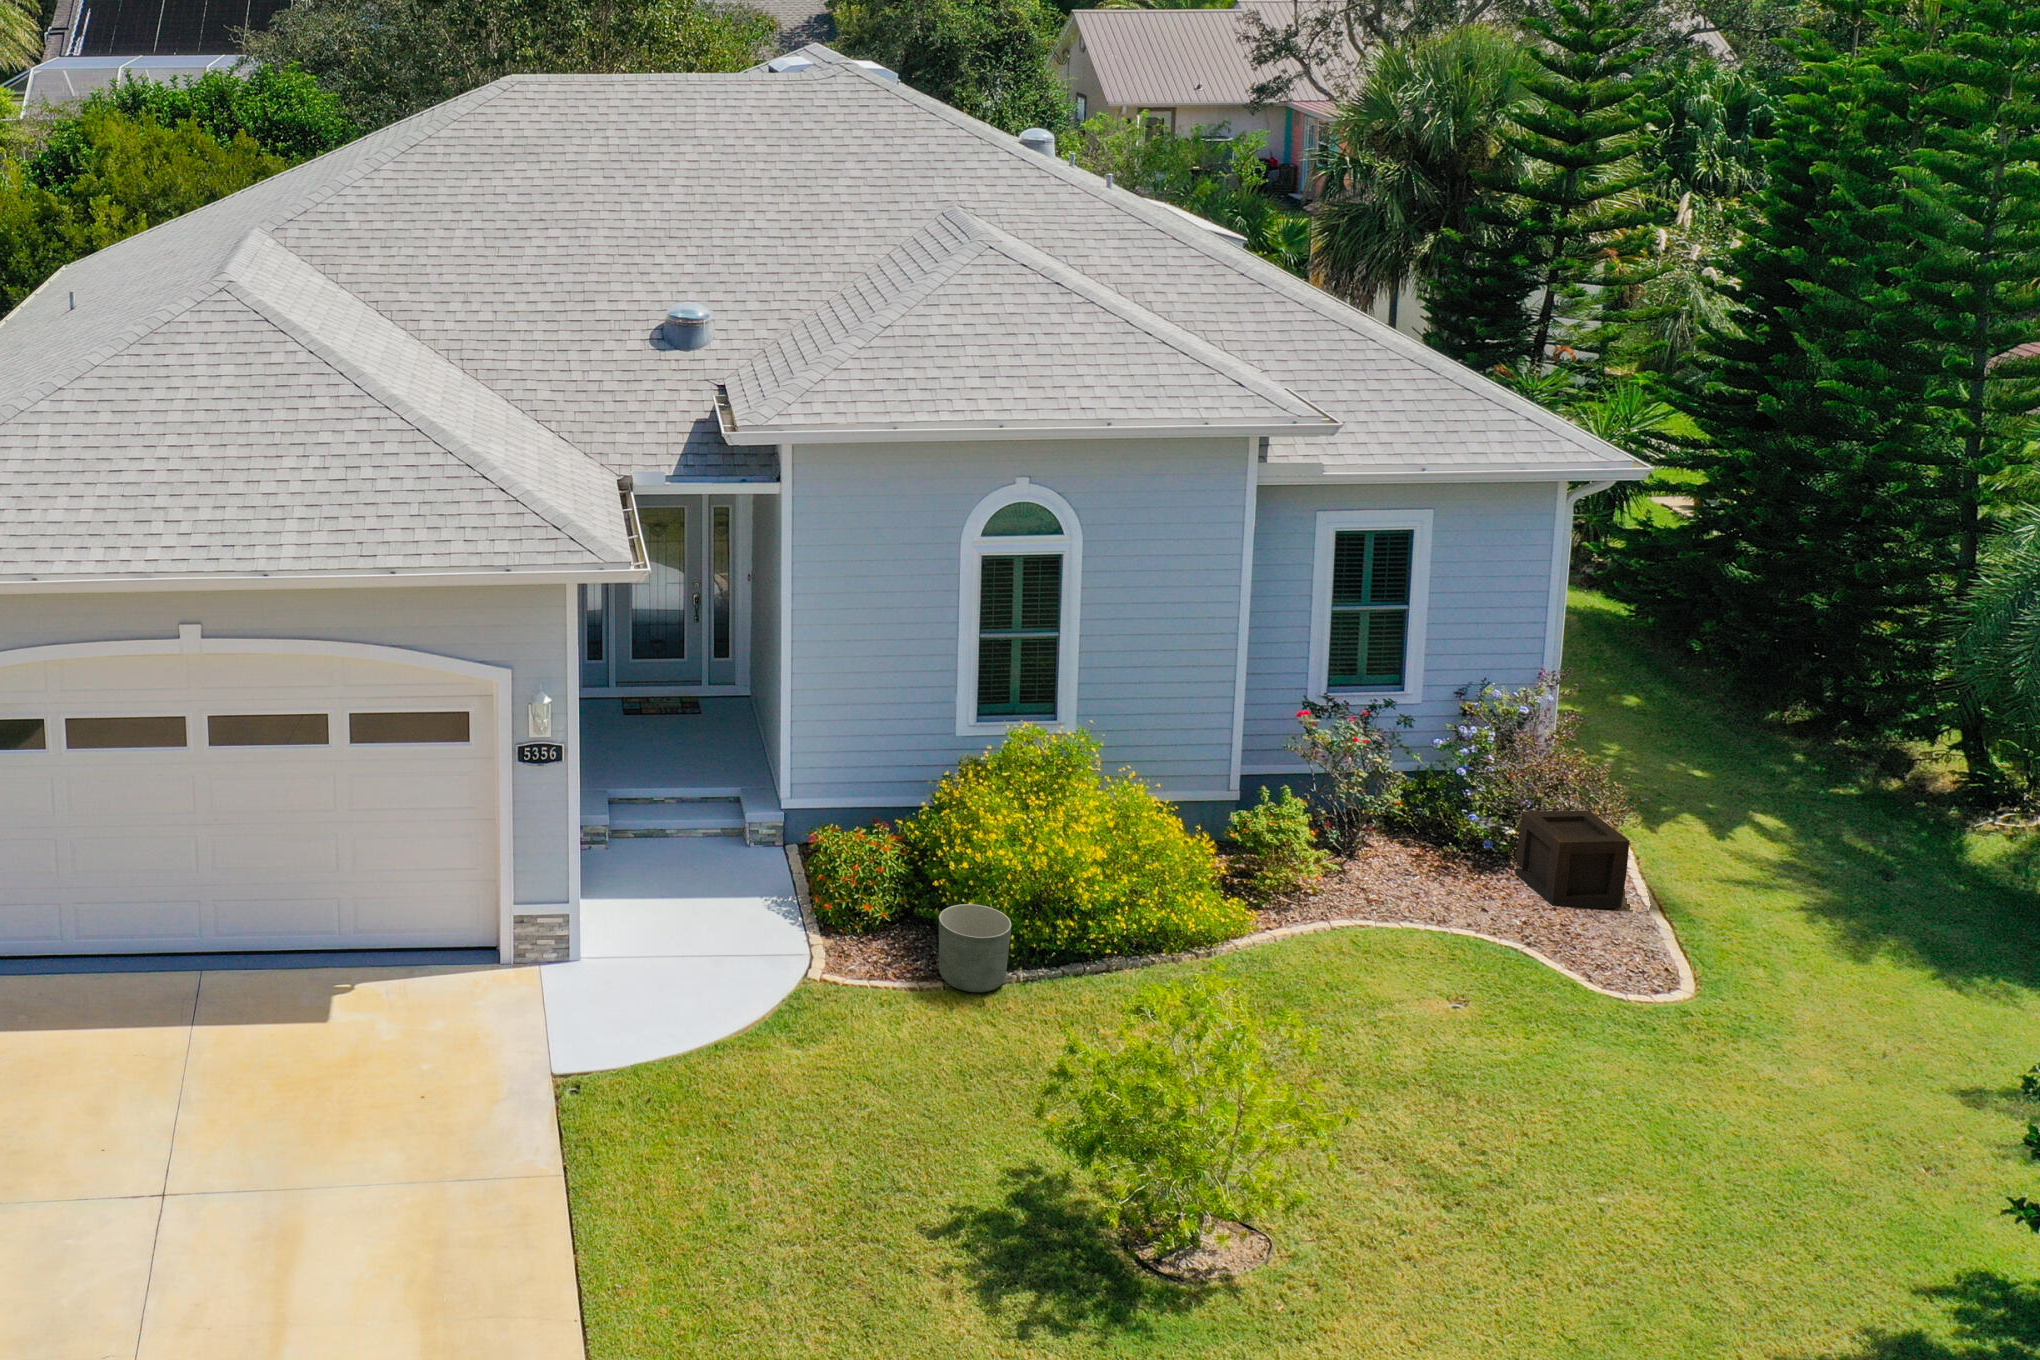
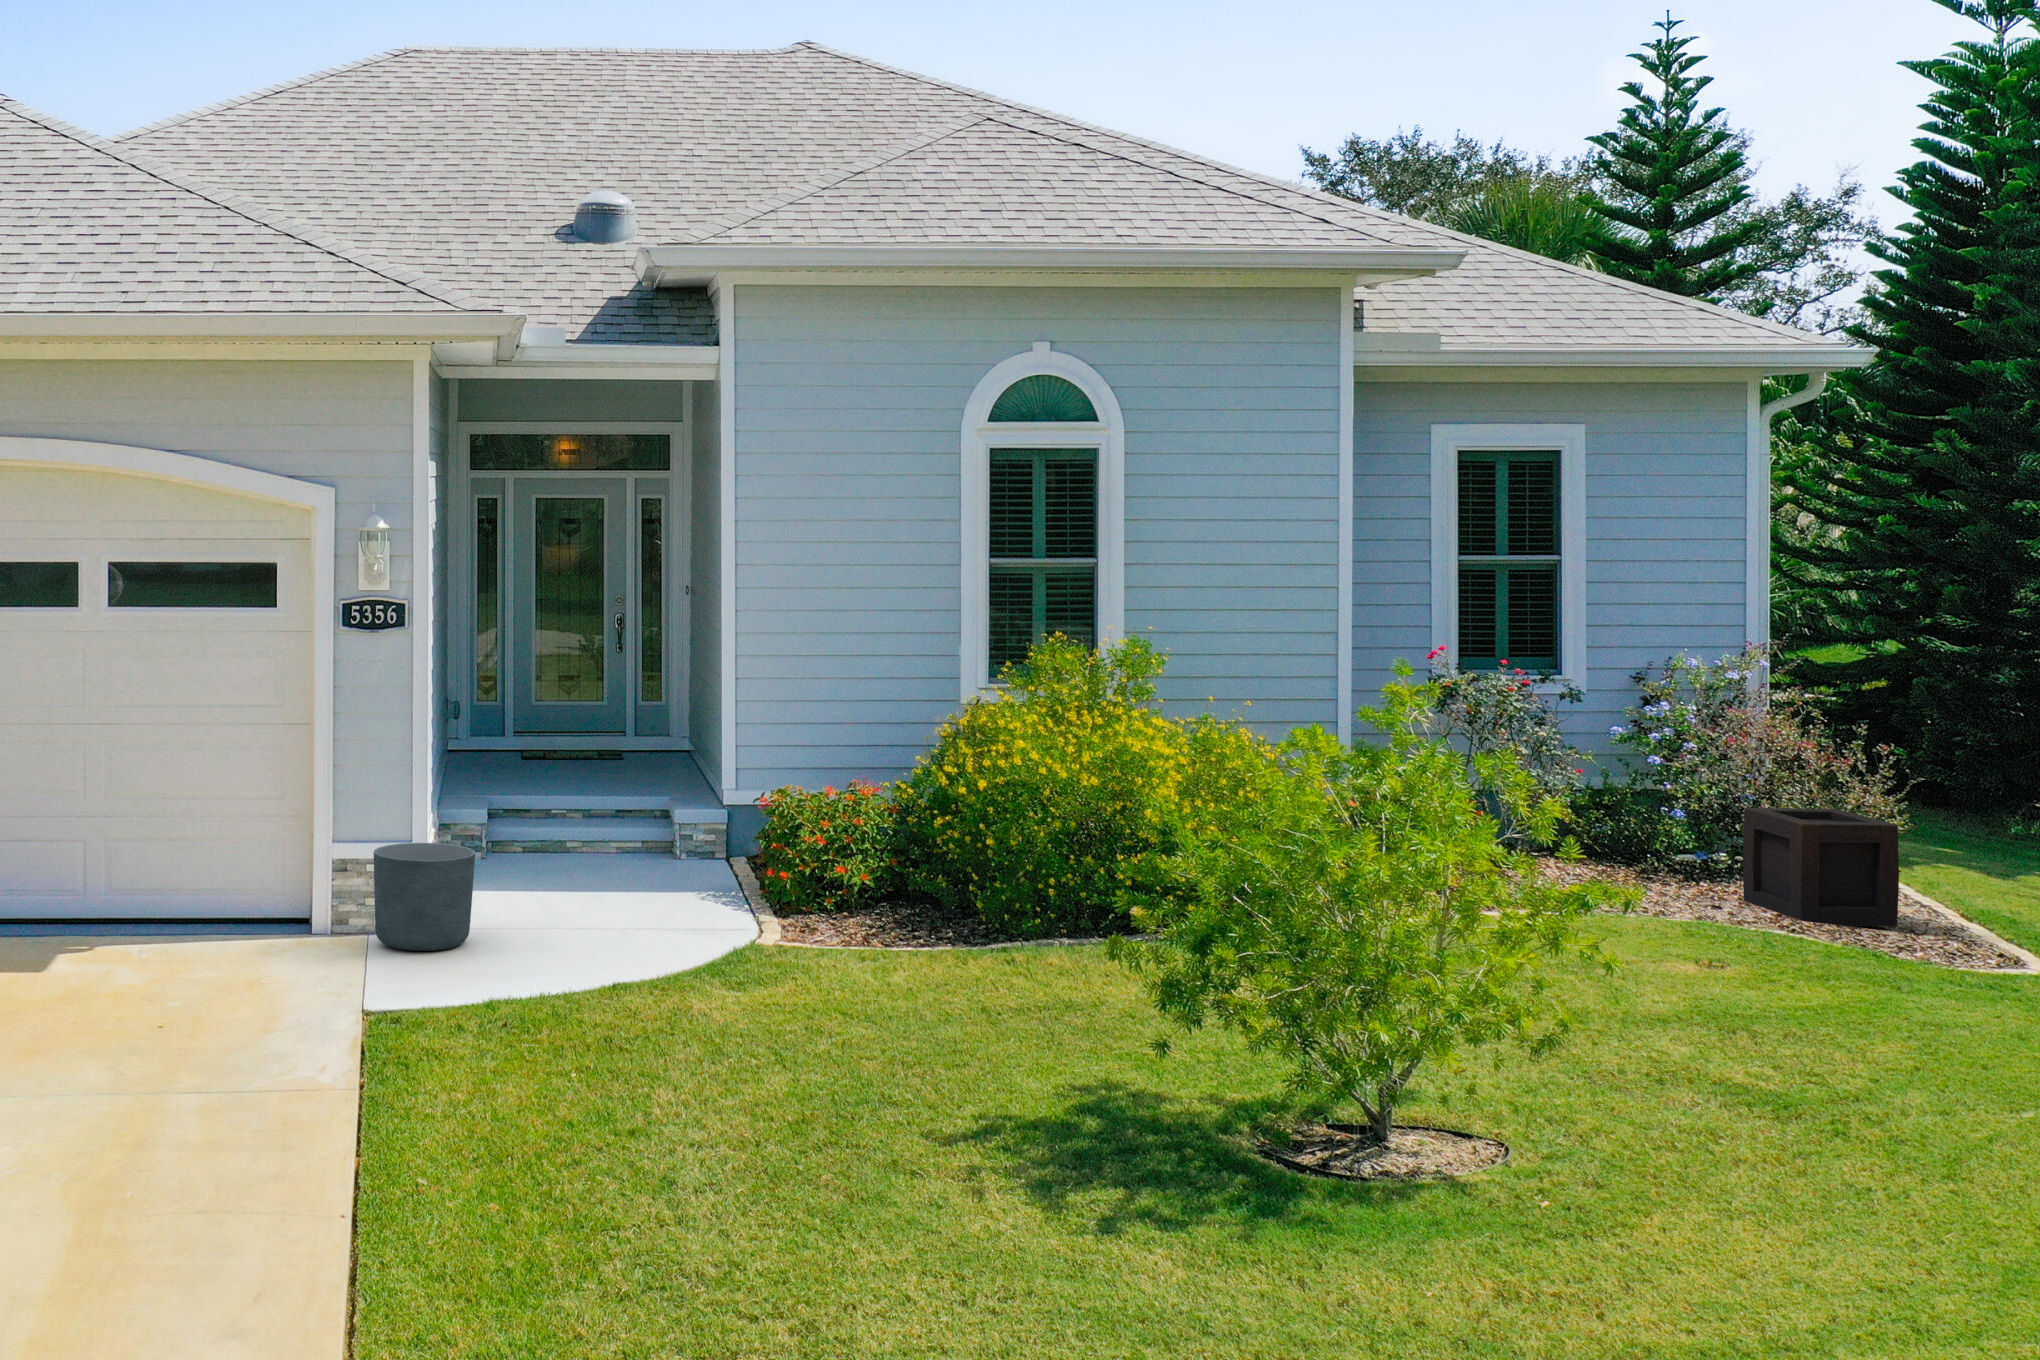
planter: present [939,904,1011,992] -> present [374,843,475,951]

